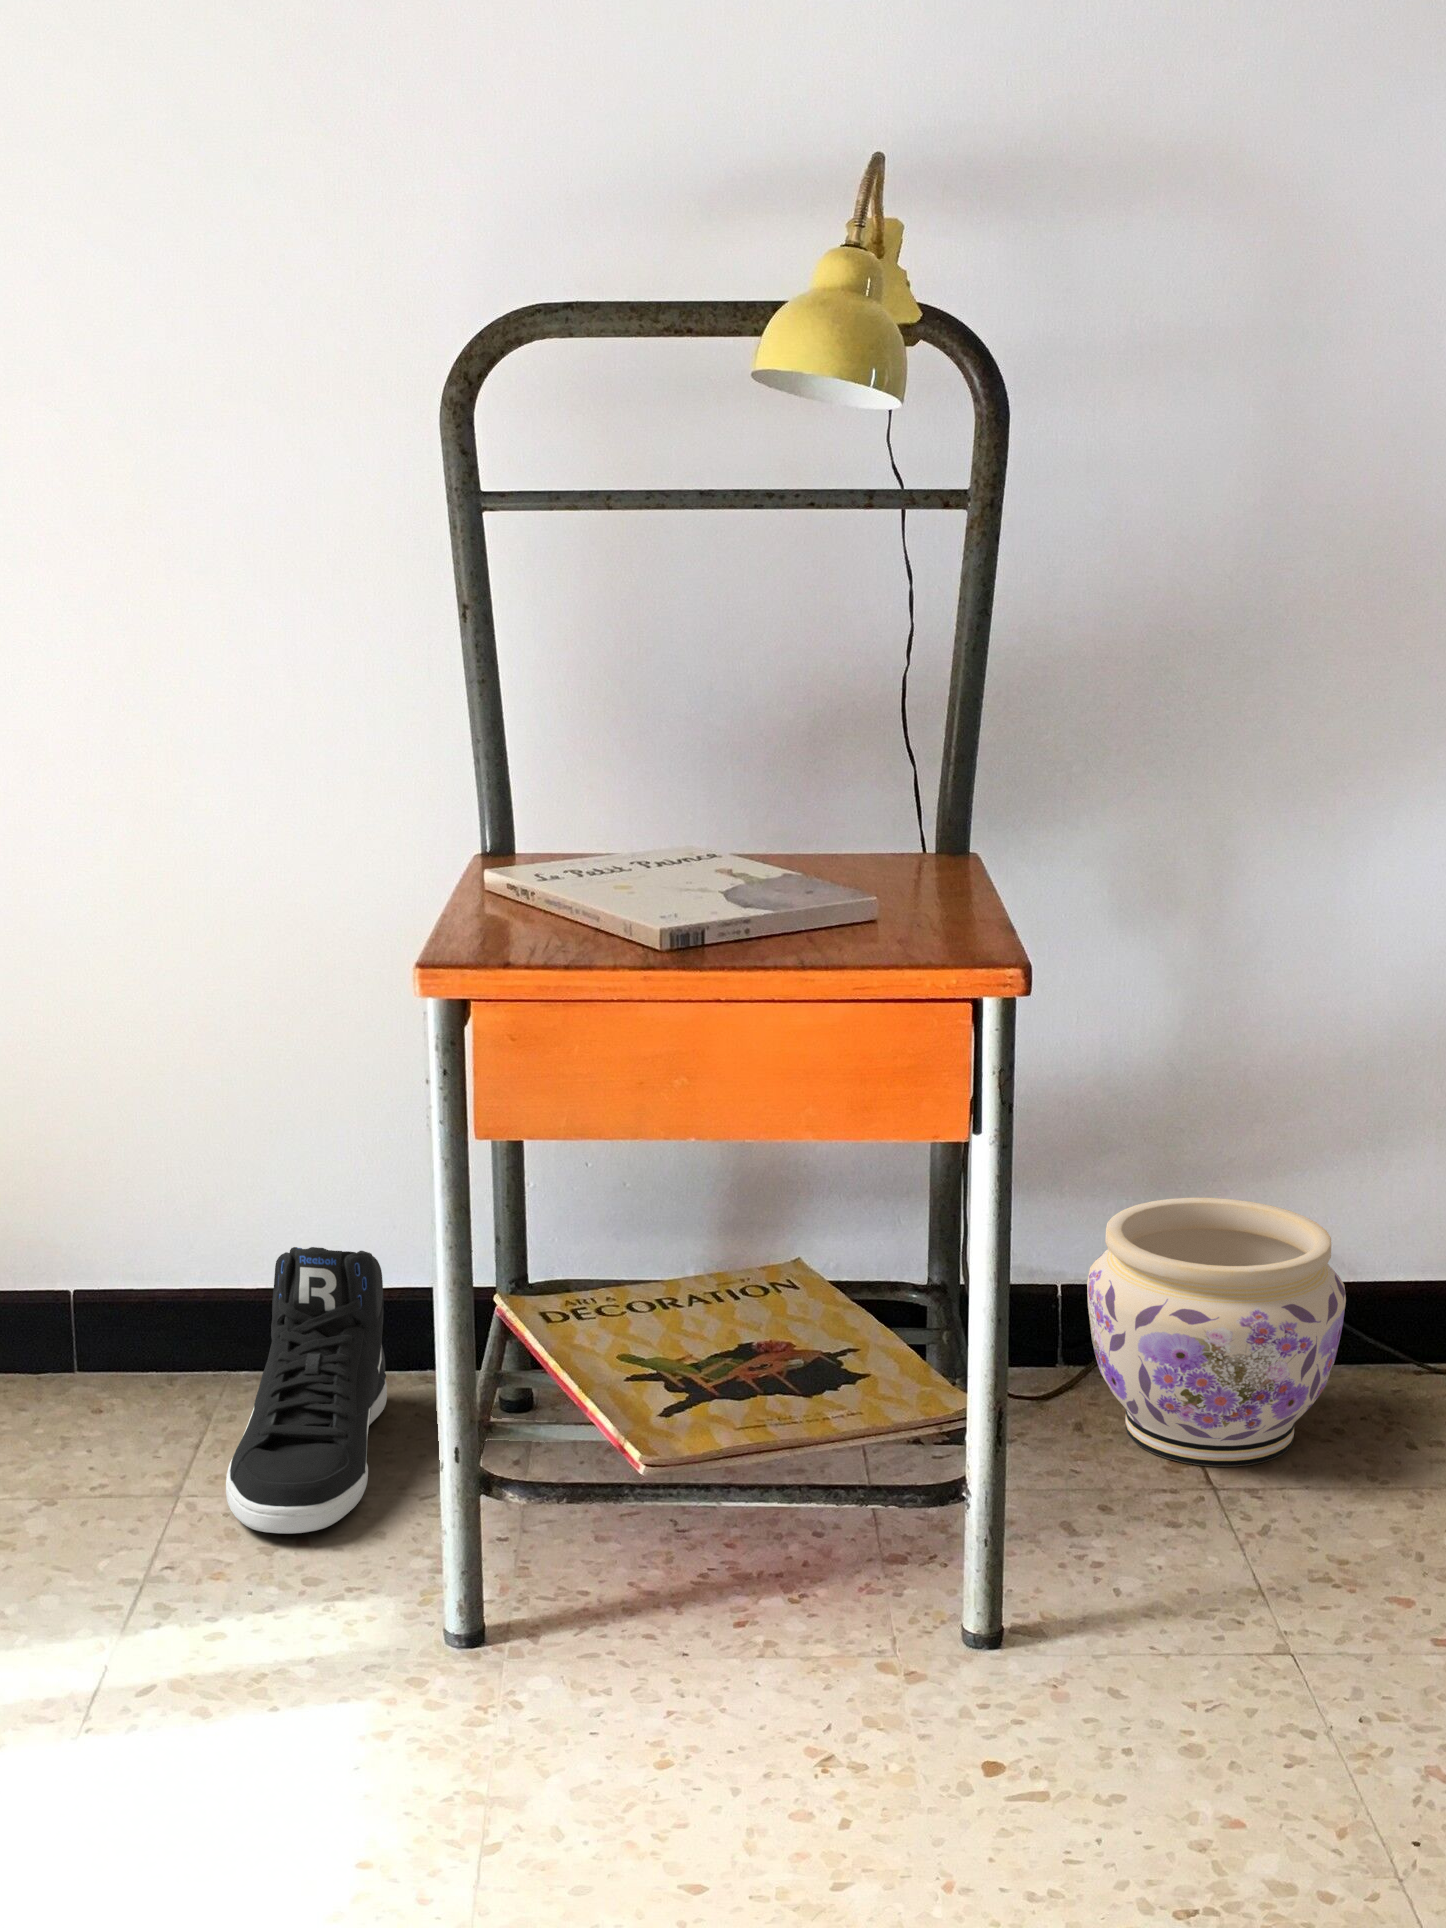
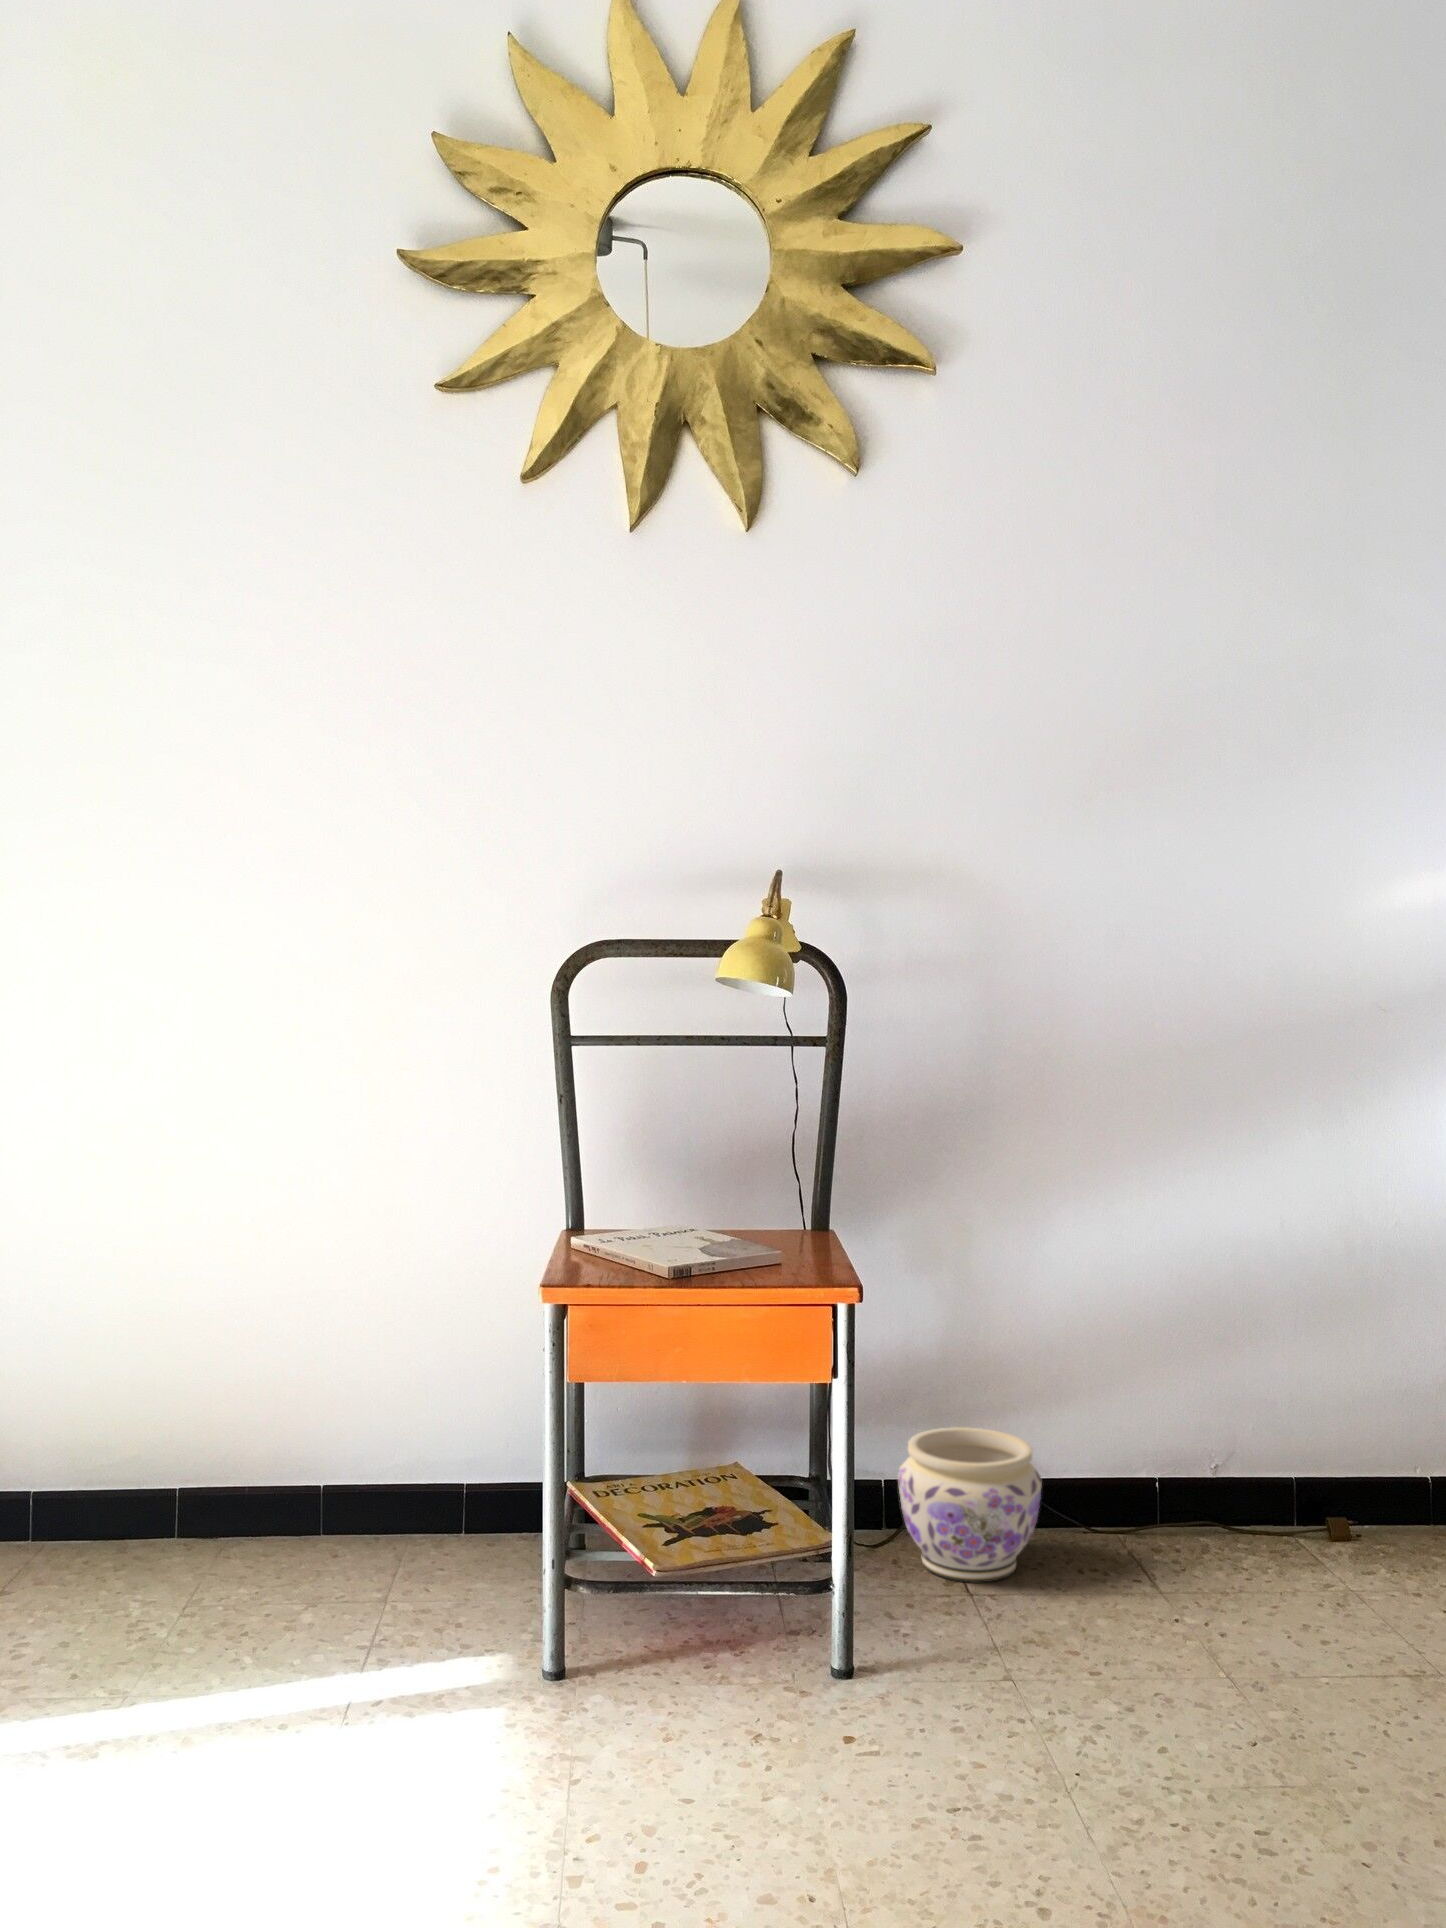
sneaker: present [226,1247,387,1533] -> none [413,1455,503,1620]

